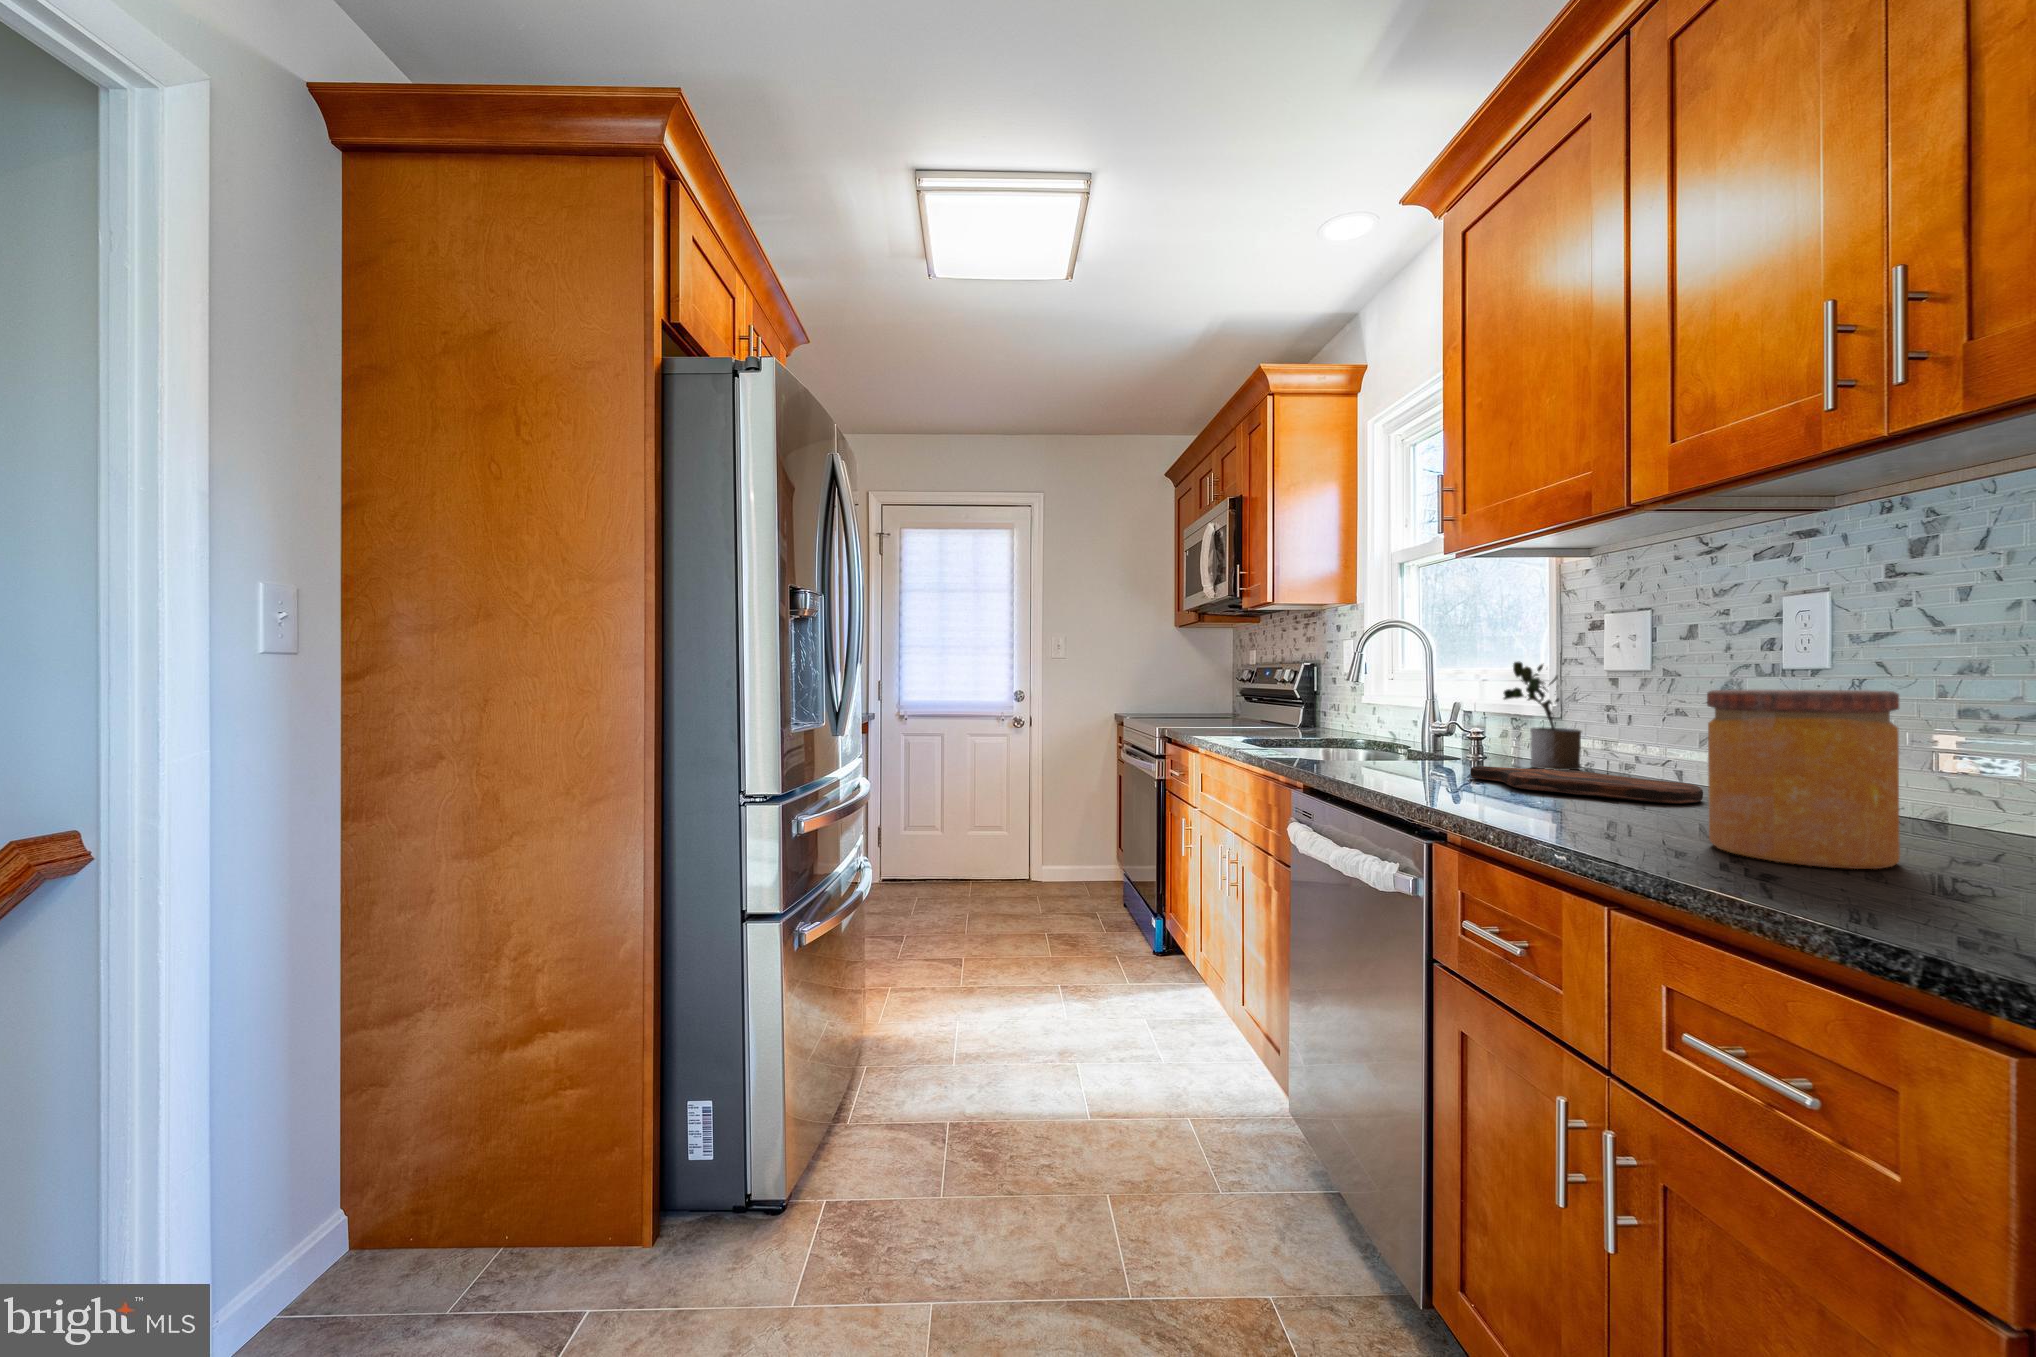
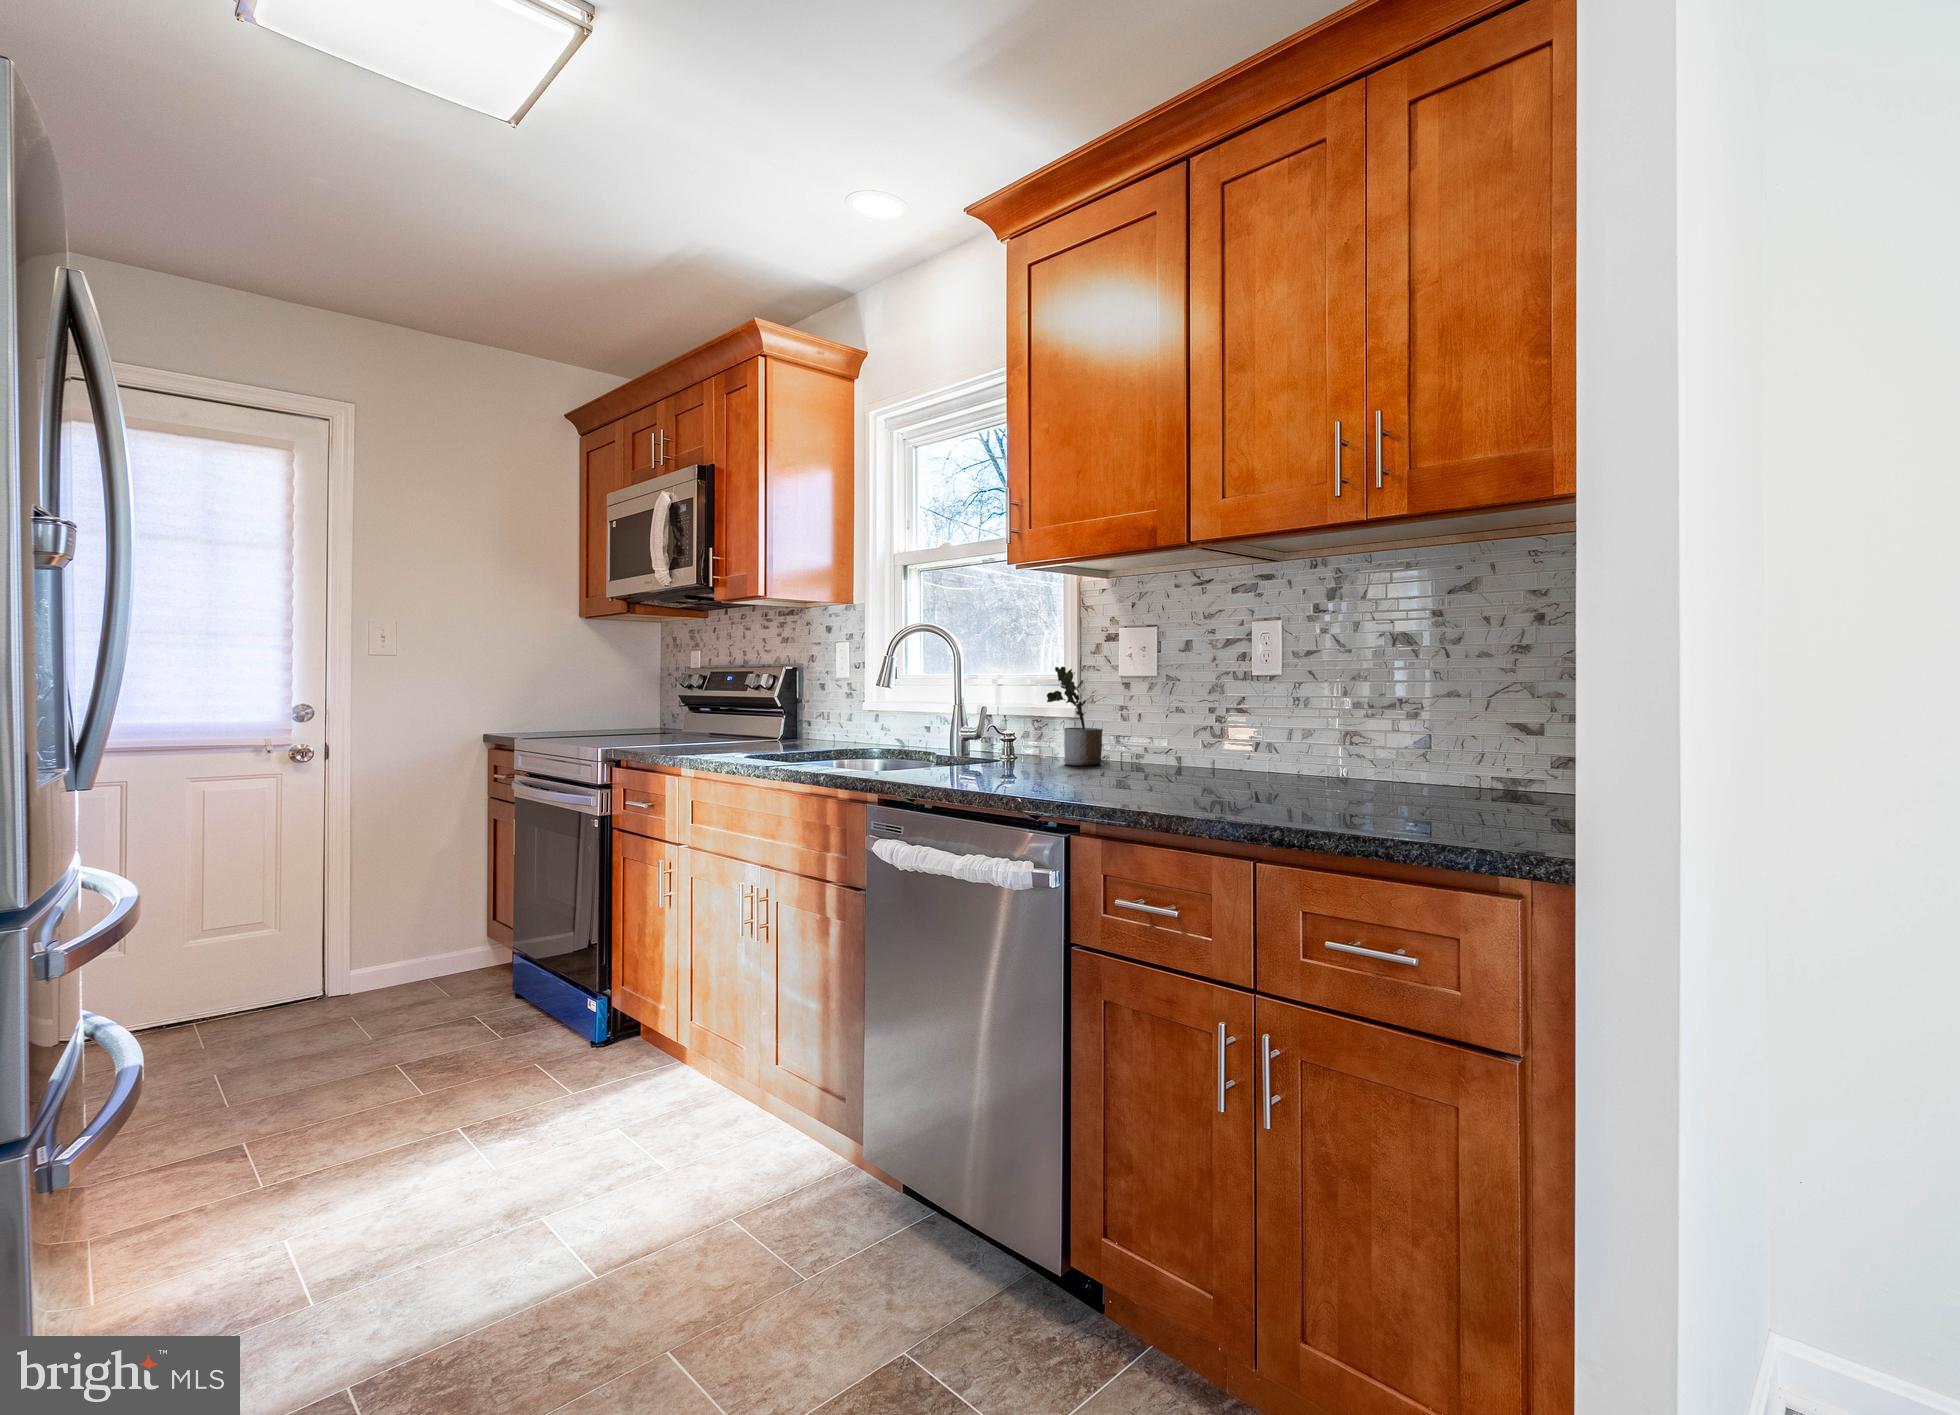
jar: present [1707,690,1900,869] -> none [1278,689,1381,813]
cutting board: present [1471,766,1703,804] -> none [1043,763,1220,783]

